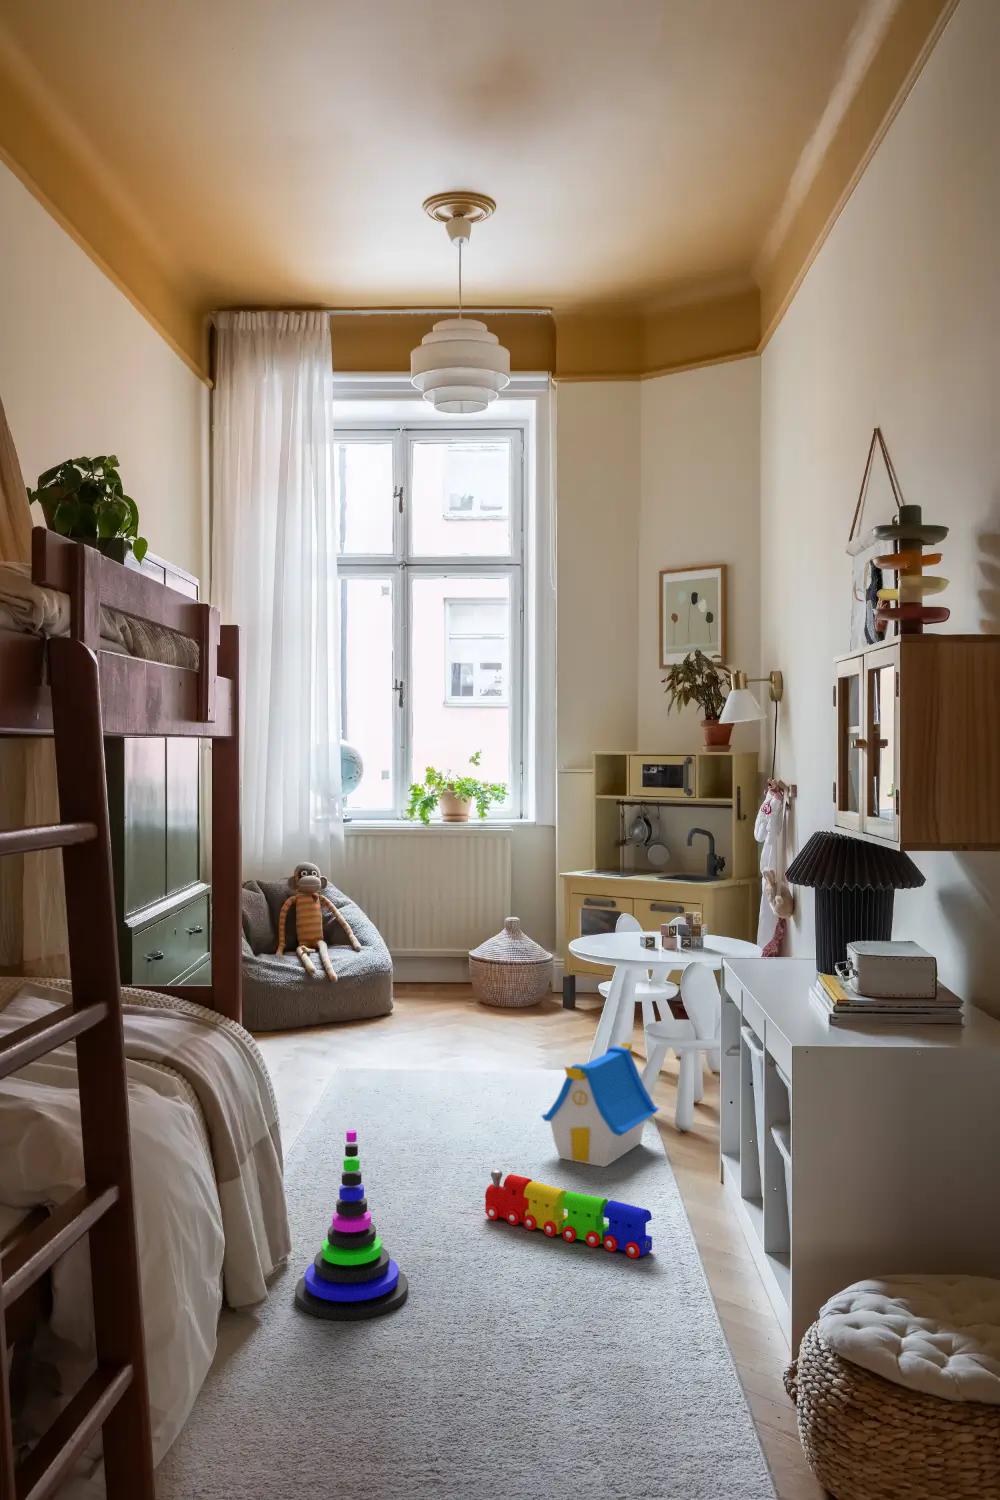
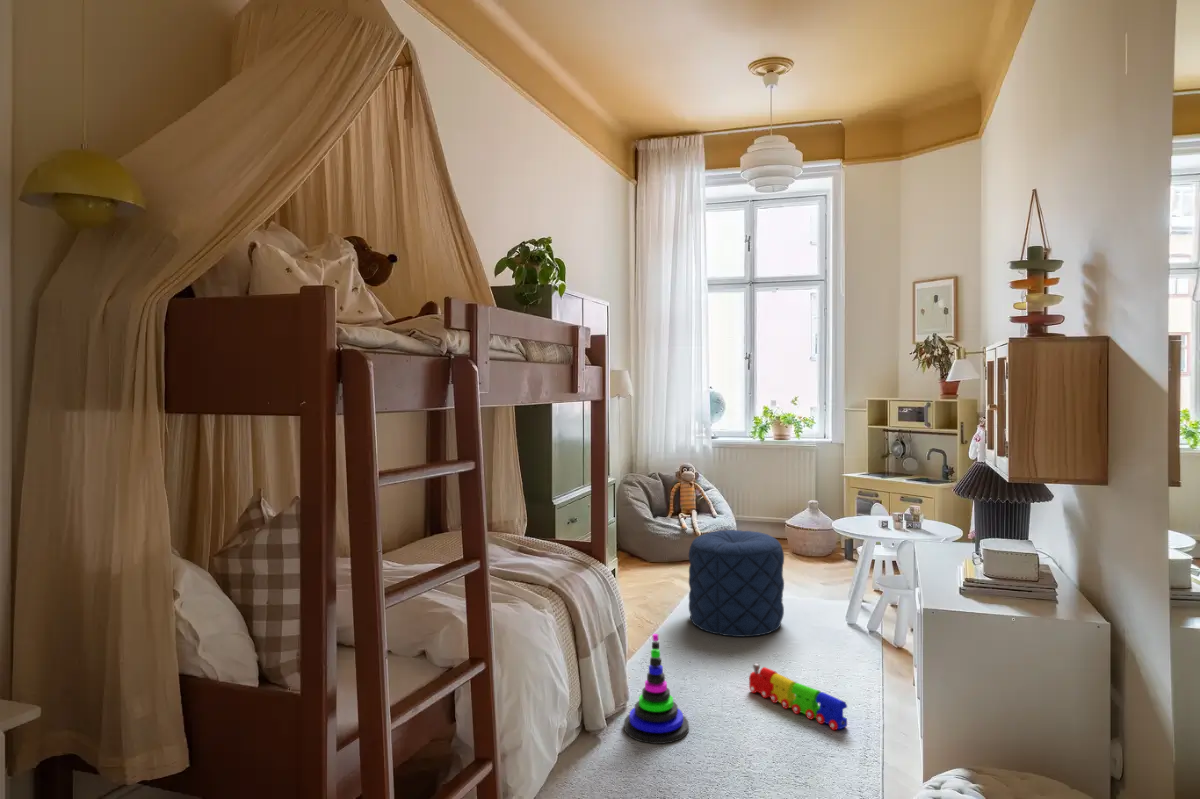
pouf: none [349,963,506,1138] -> present [689,530,784,637]
toy house: present [542,1043,659,1167] -> none [797,590,877,668]

